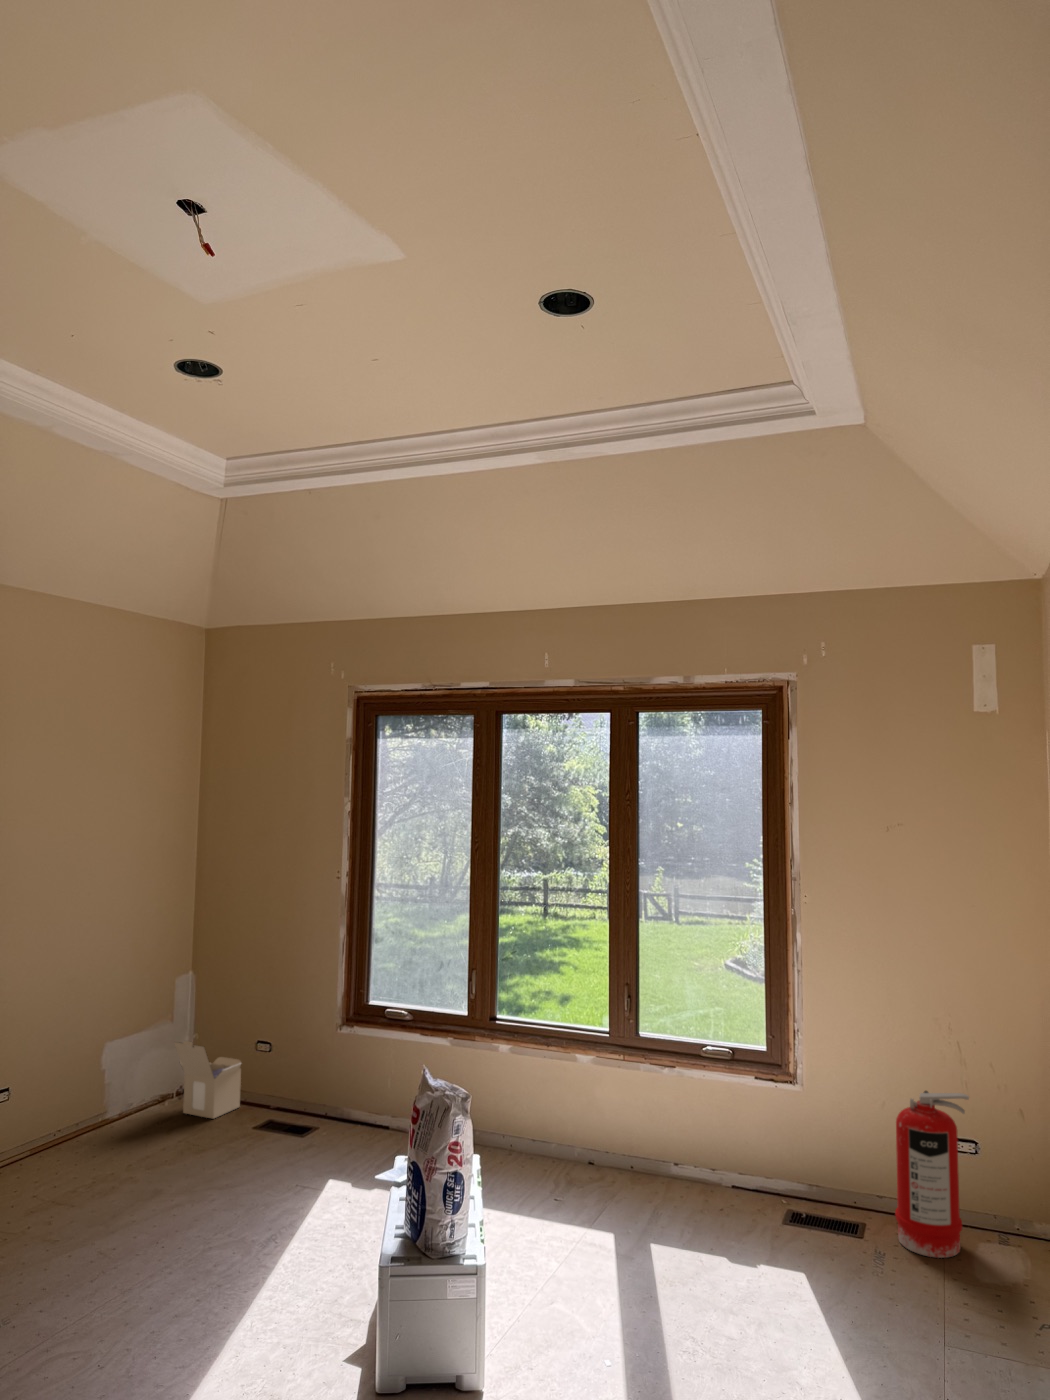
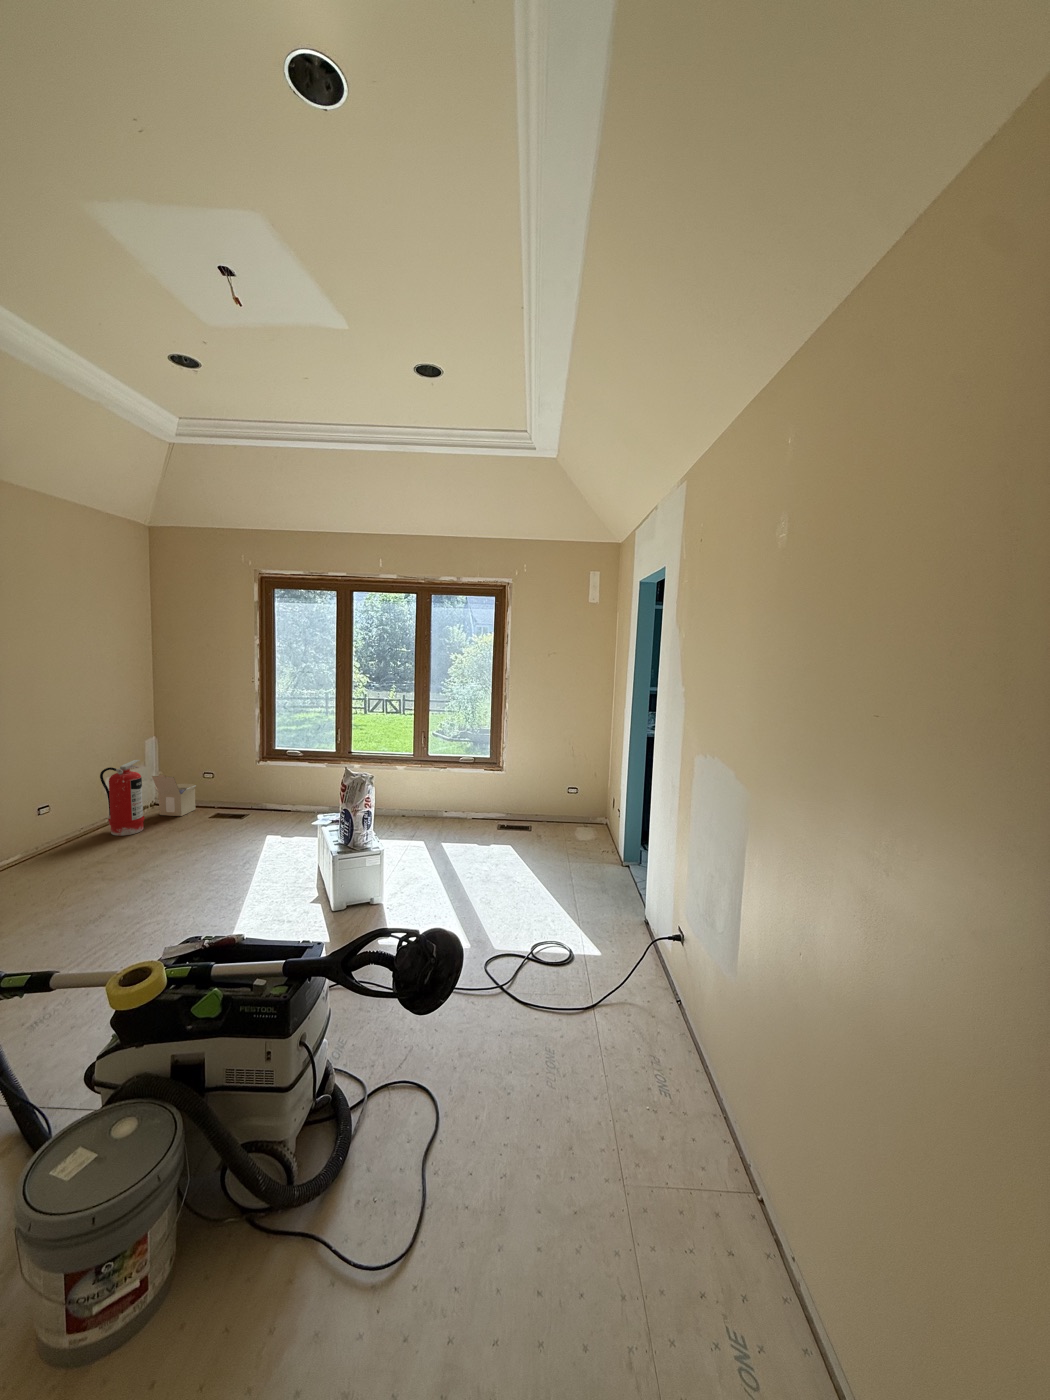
fire extinguisher: present [895,1091,969,1258] -> present [100,760,144,836]

